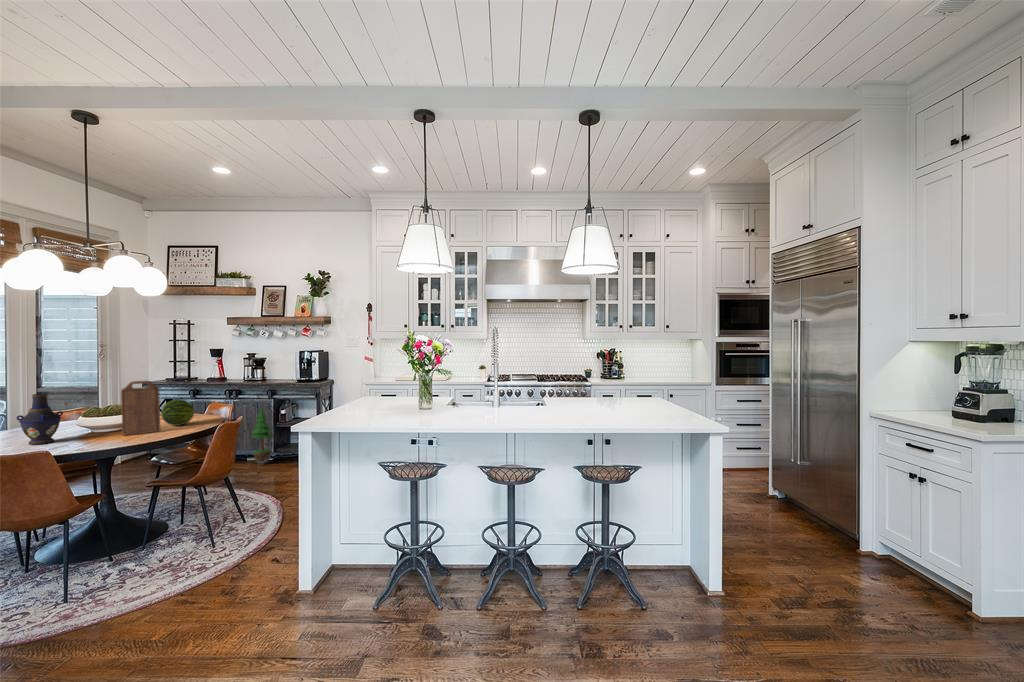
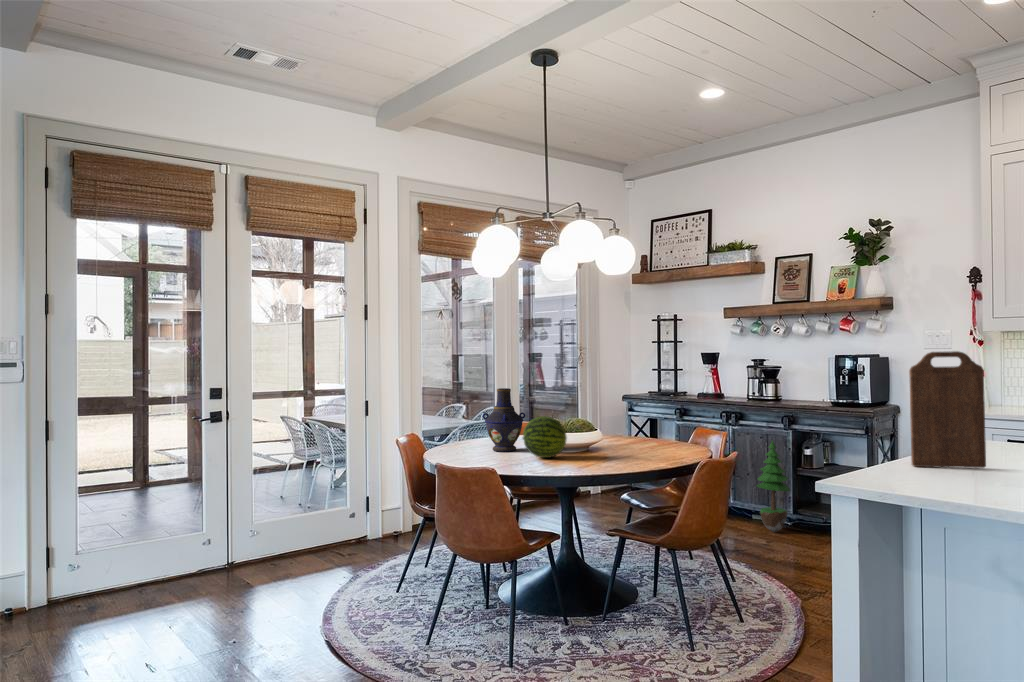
cutting board: present [121,381,160,436] -> present [909,351,986,468]
fruit: present [161,399,194,426] -> present [523,416,567,458]

